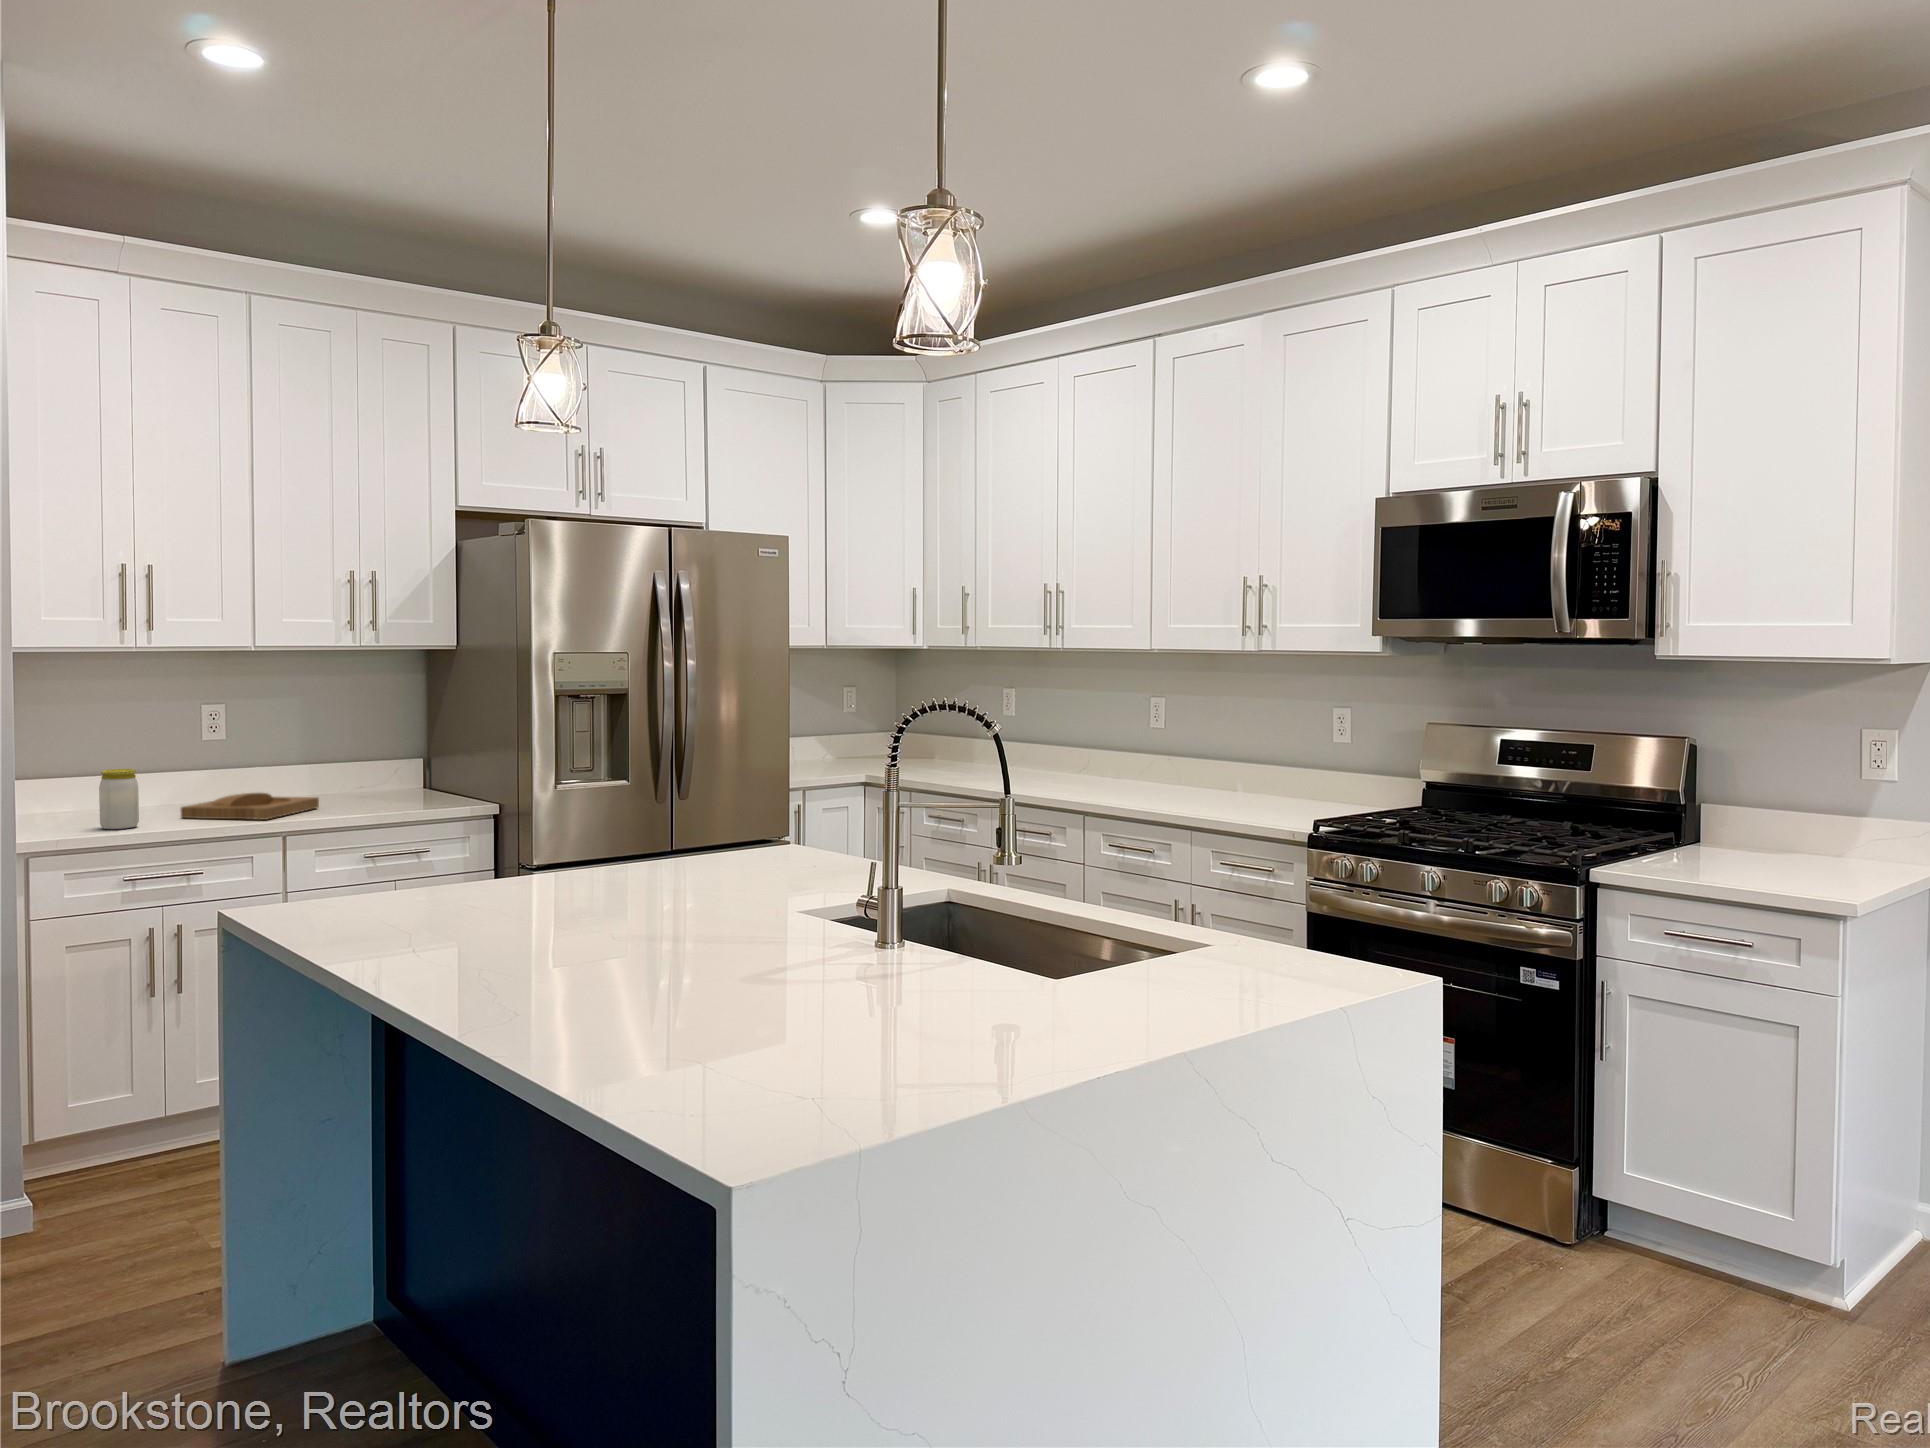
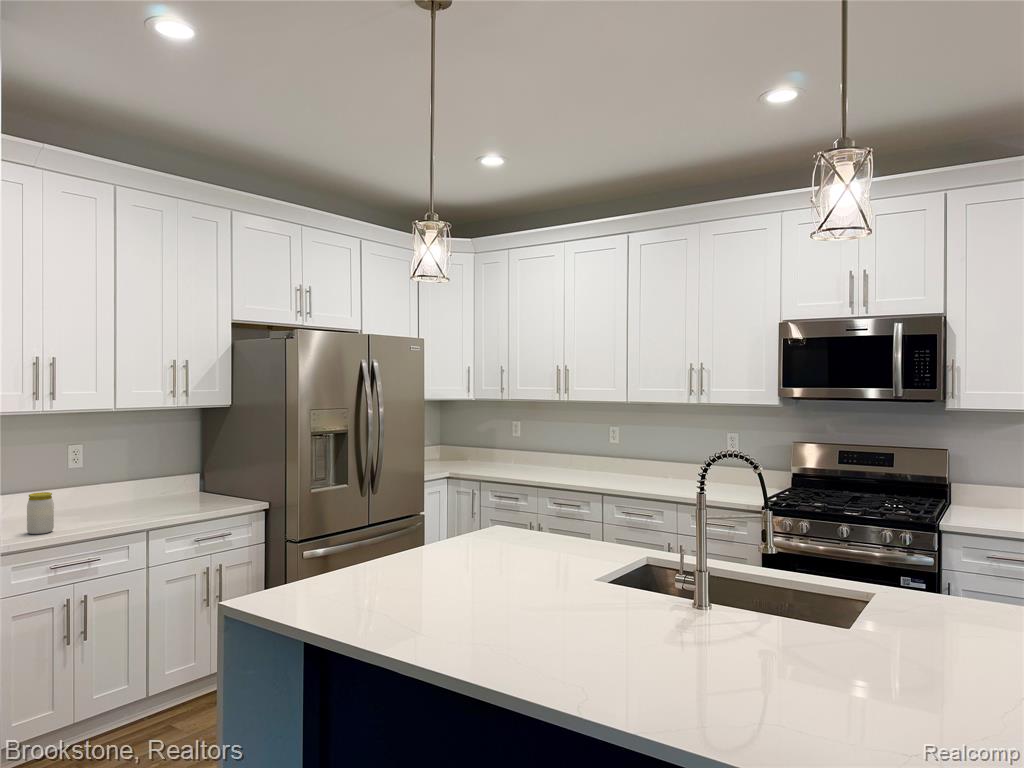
tray: present [181,793,319,820] -> none [74,502,158,523]

